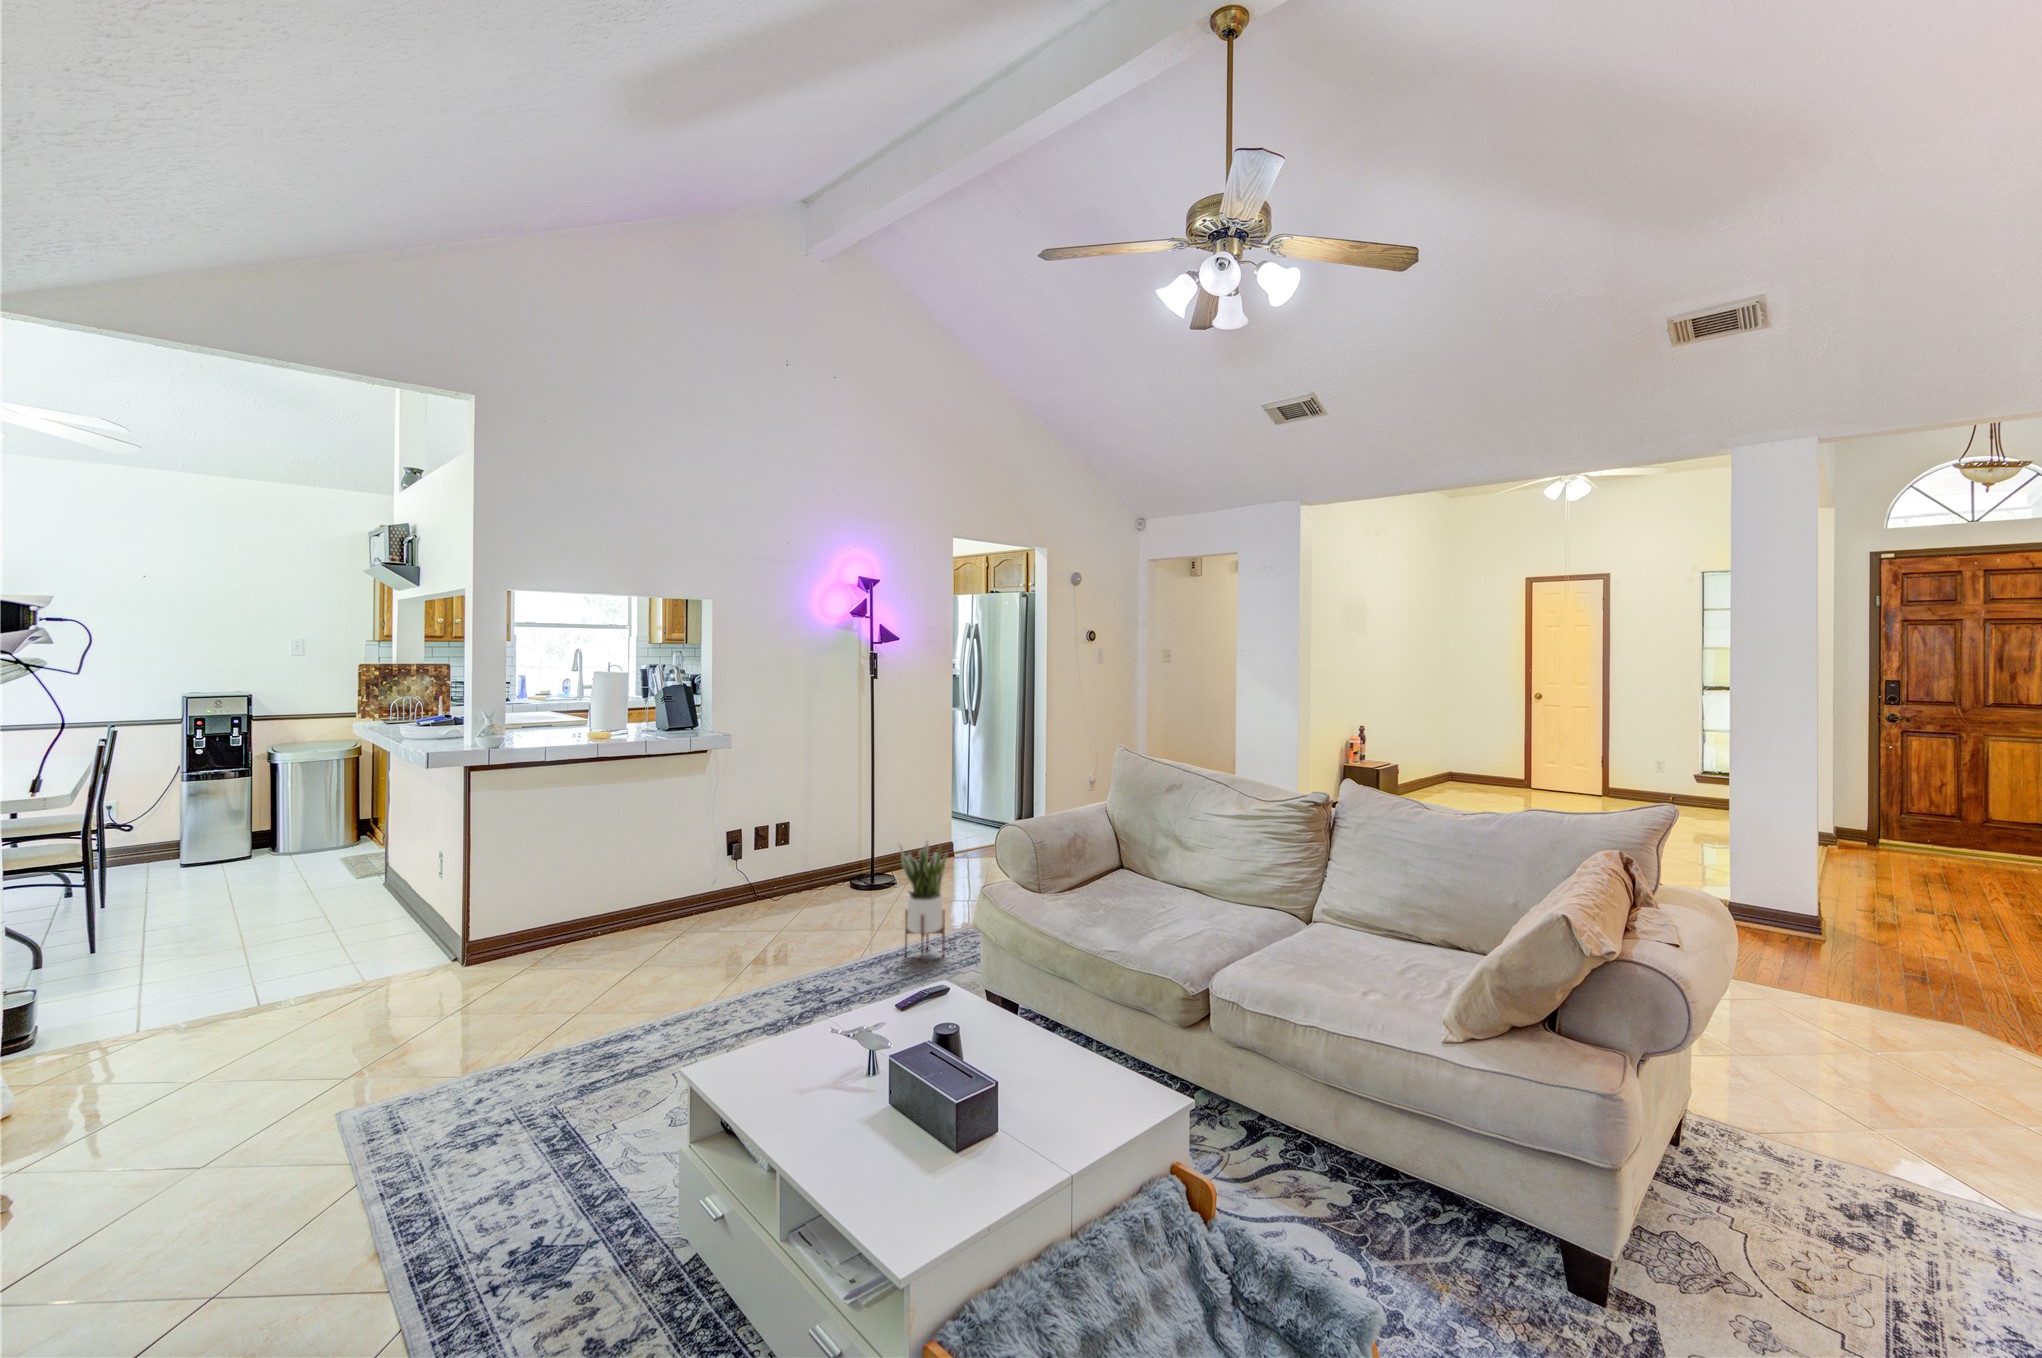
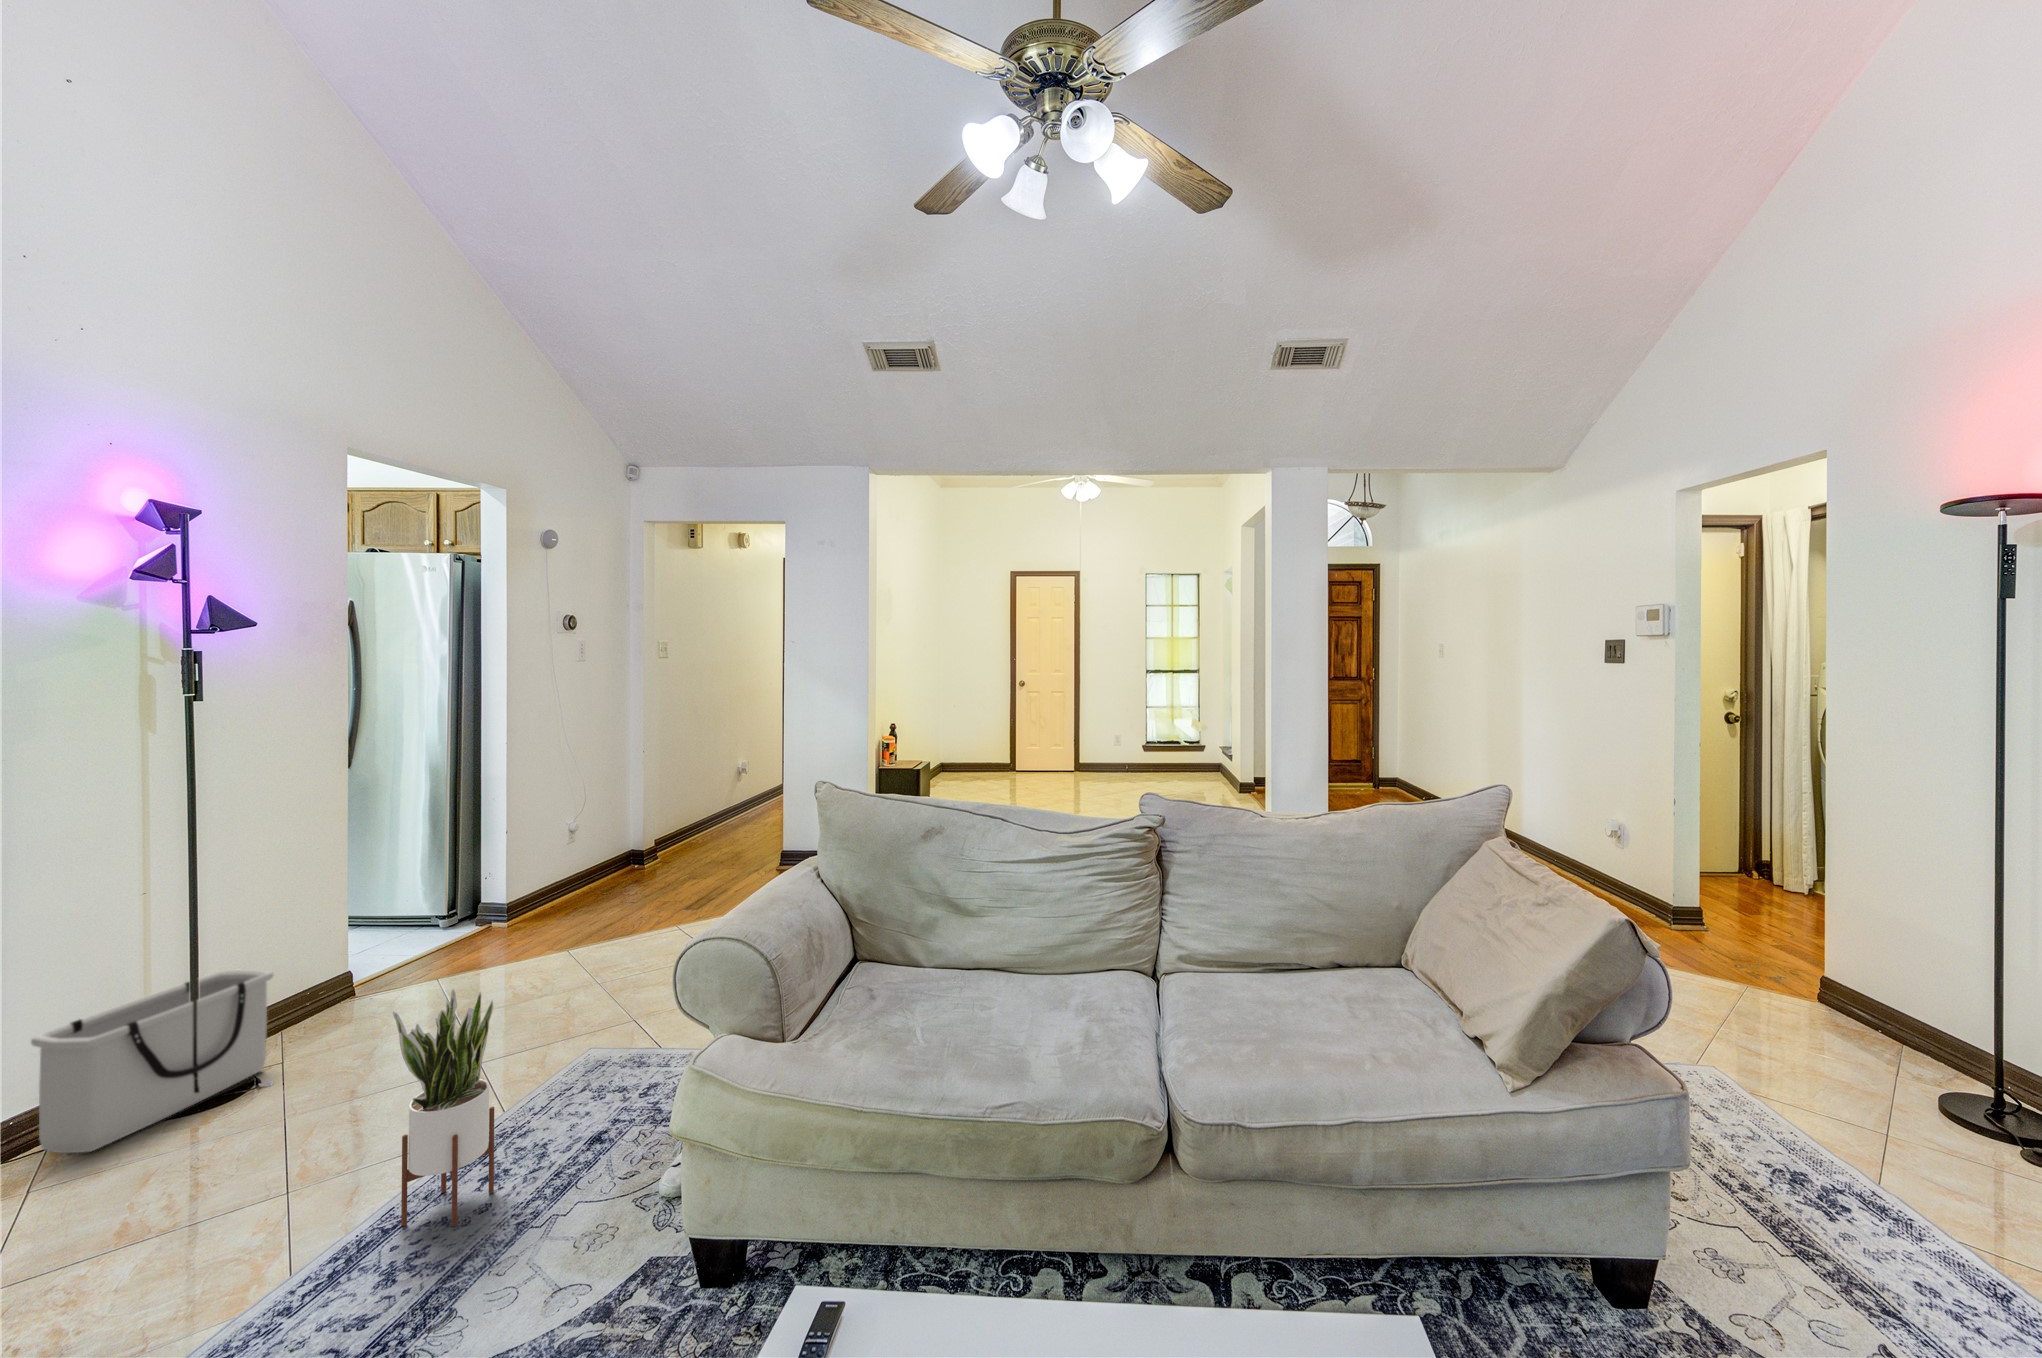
storage bin: none [815,824,903,895] -> present [31,969,273,1153]

